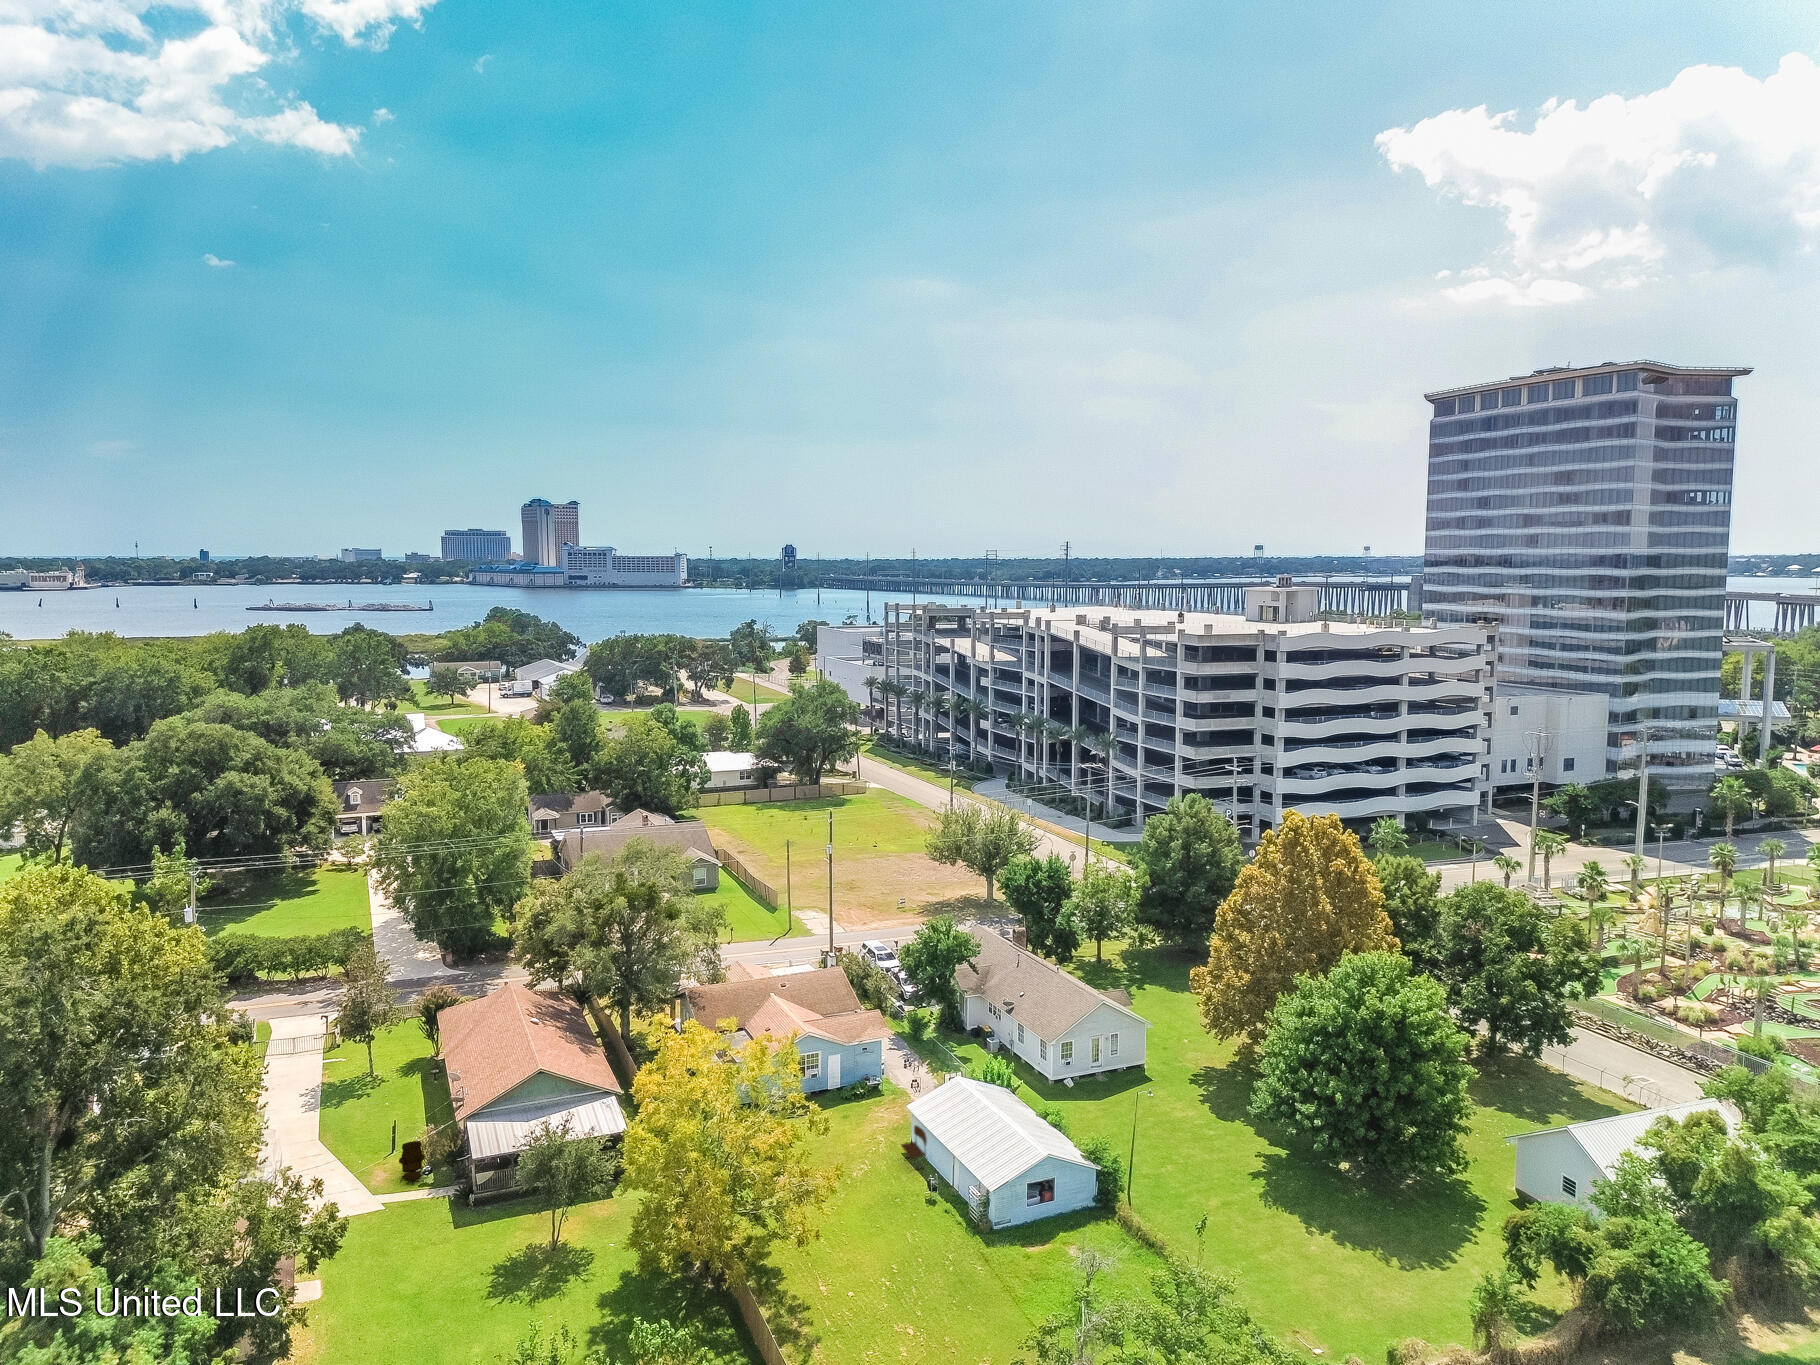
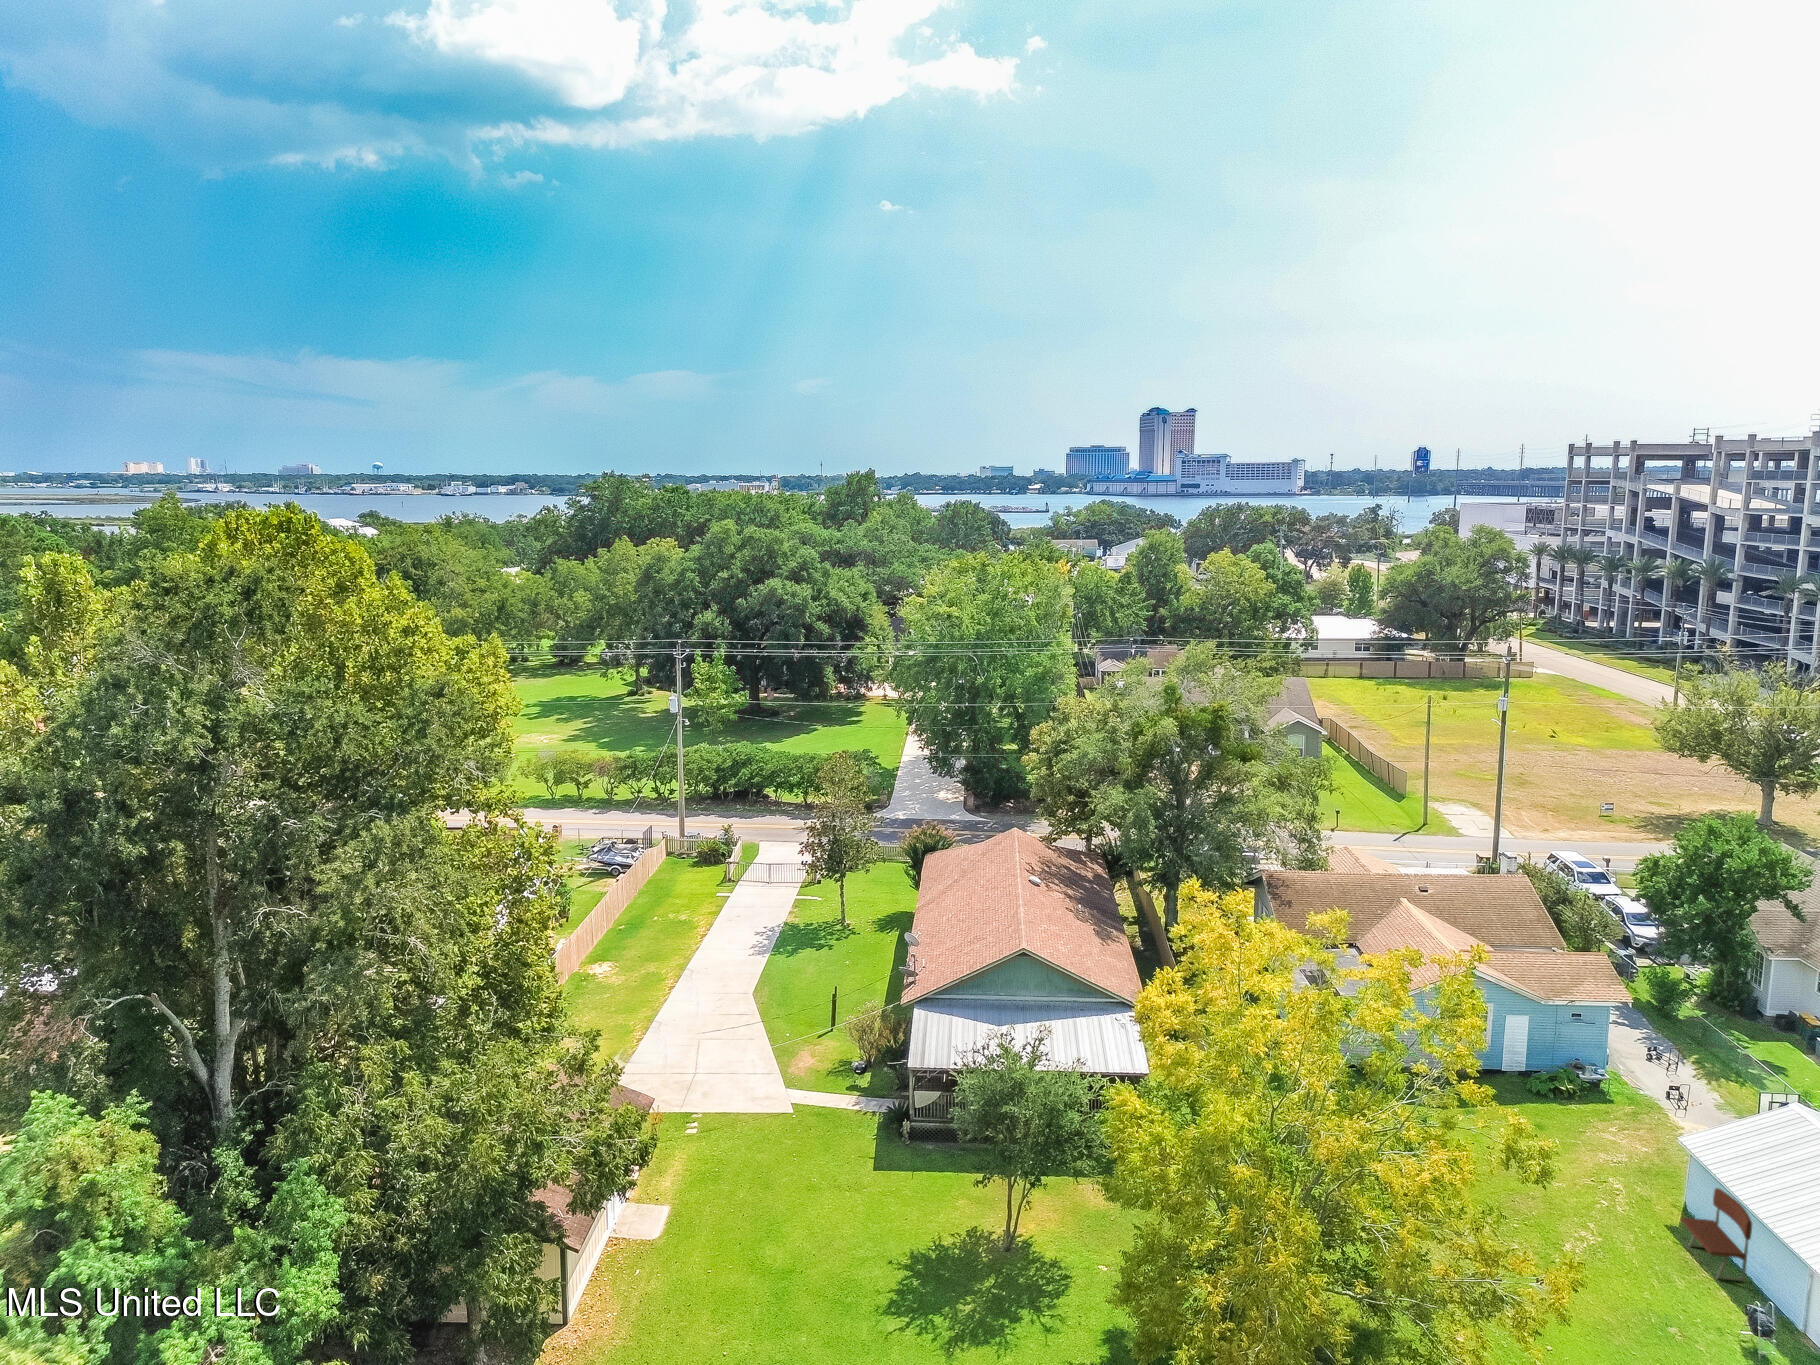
lounge chair: present [399,1141,425,1185] -> none [828,1019,863,1081]

